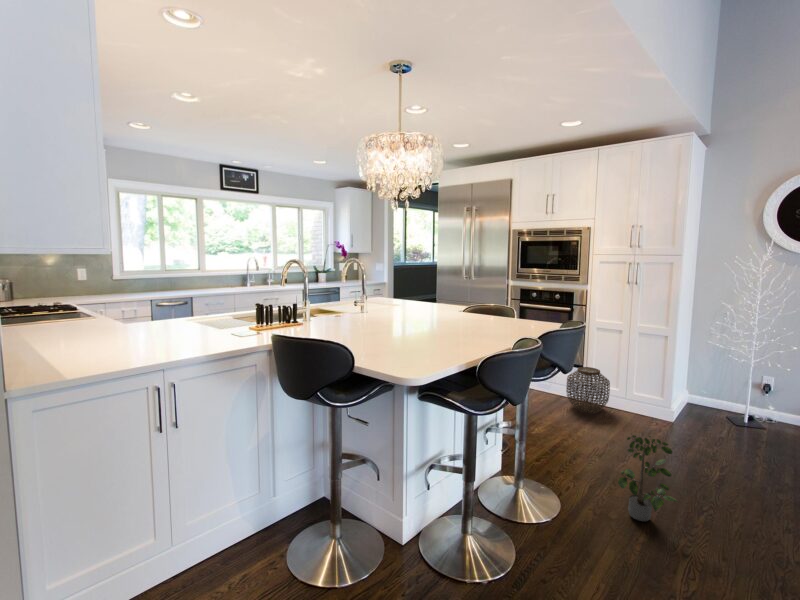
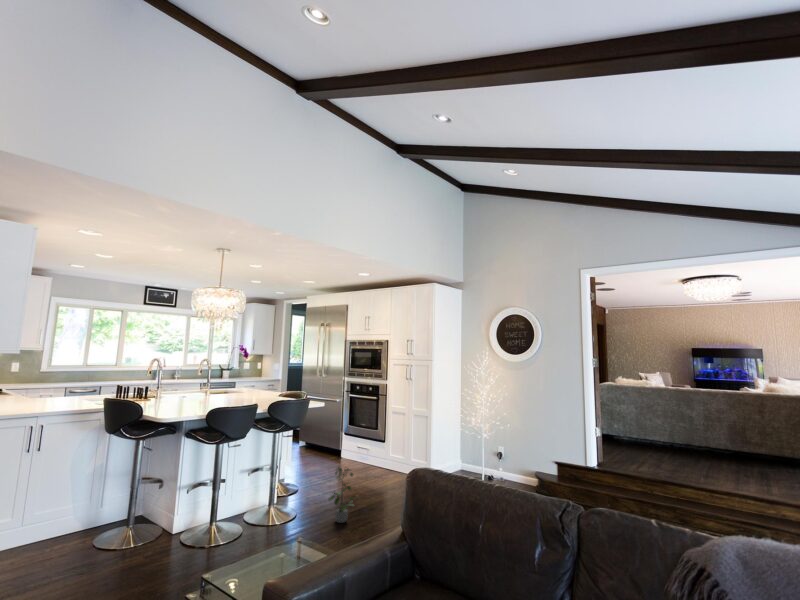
woven basket: present [566,367,610,413] -> none [367,440,396,474]

